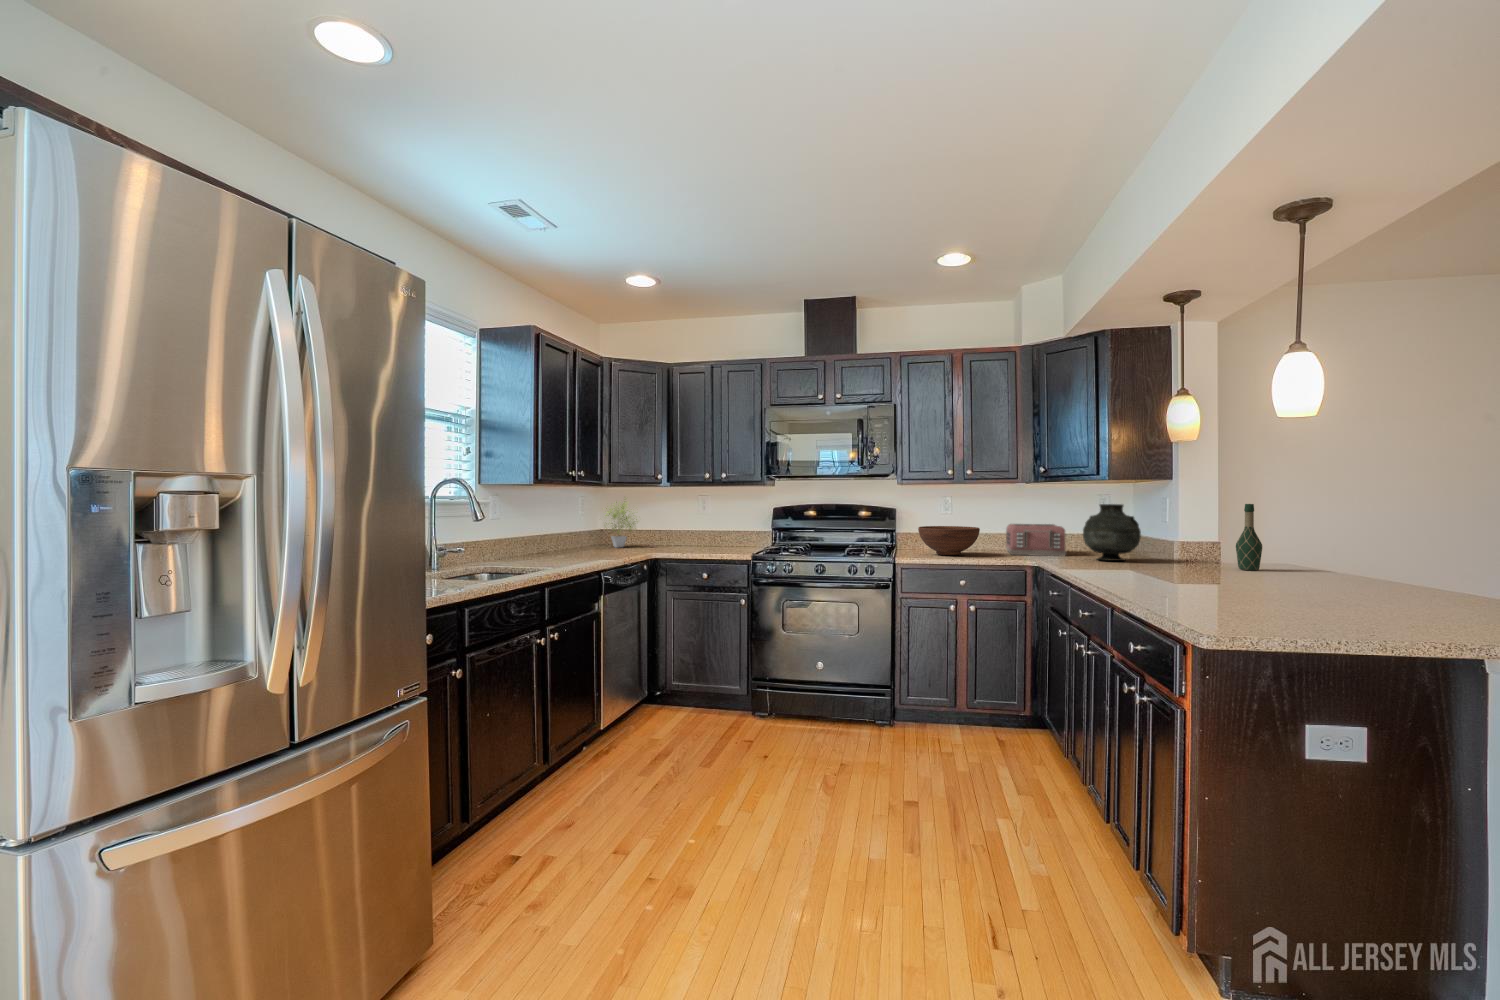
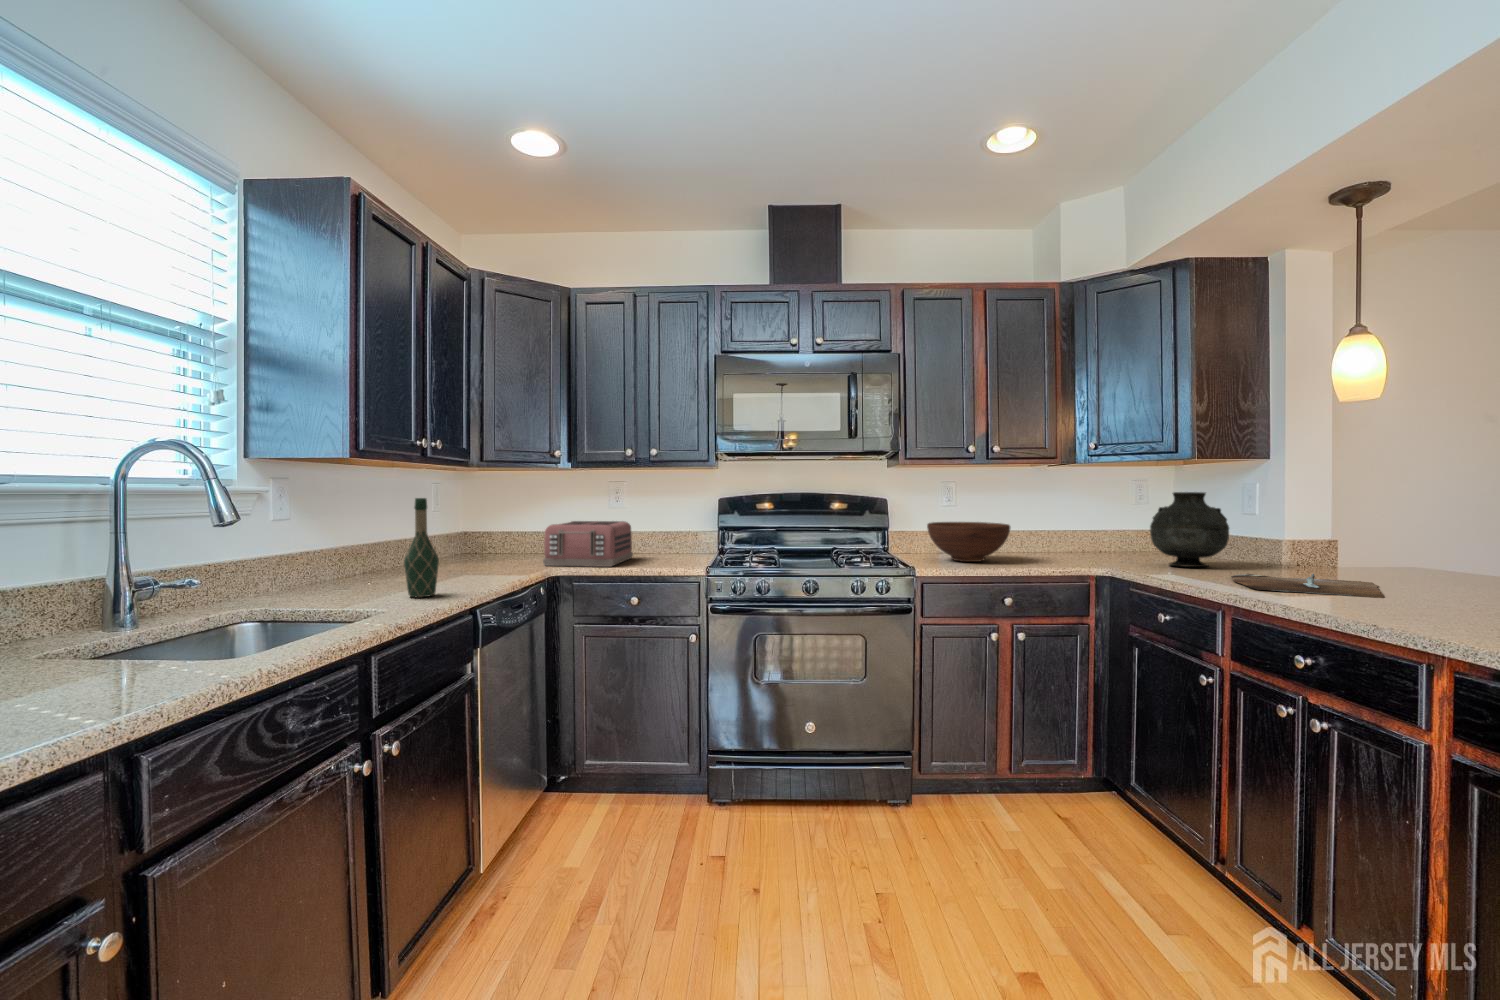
potted plant: present [605,502,637,548] -> none [460,482,529,559]
wine bottle: present [1236,504,1262,571] -> present [404,498,439,597]
toaster: present [1006,524,1066,556] -> present [543,521,633,567]
cutting board: none [1112,563,1220,578] -> present [1231,574,1384,598]

